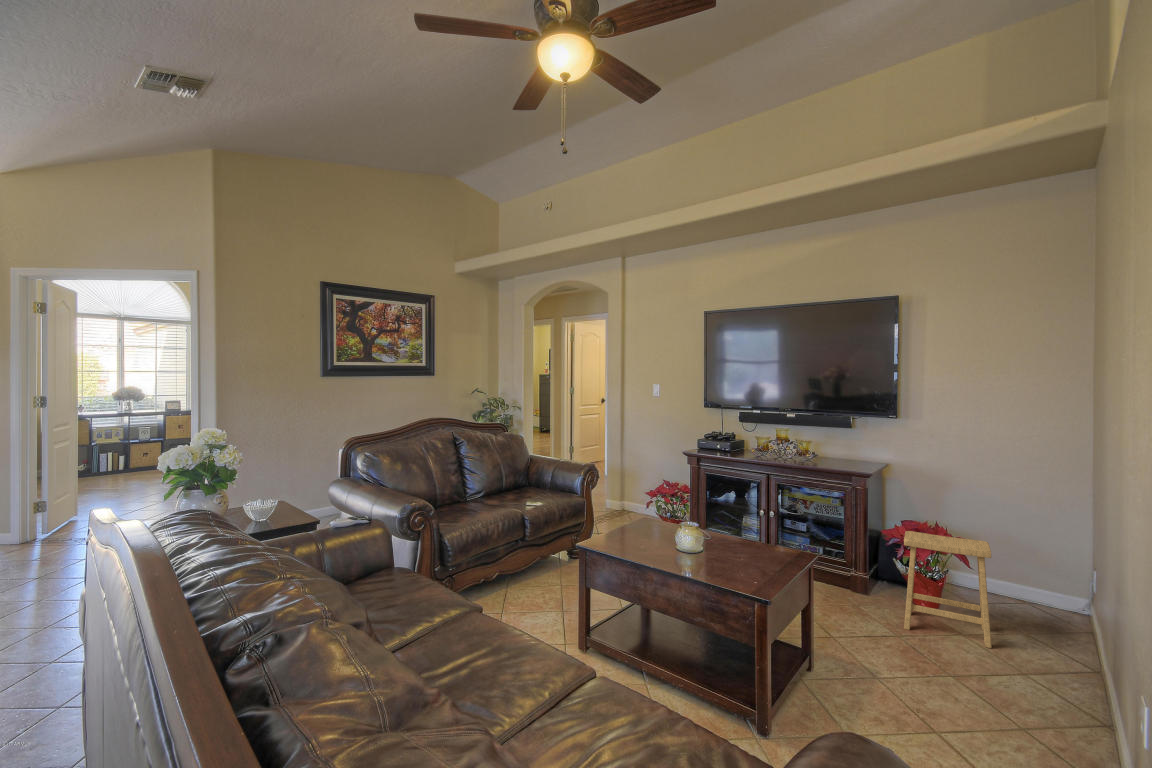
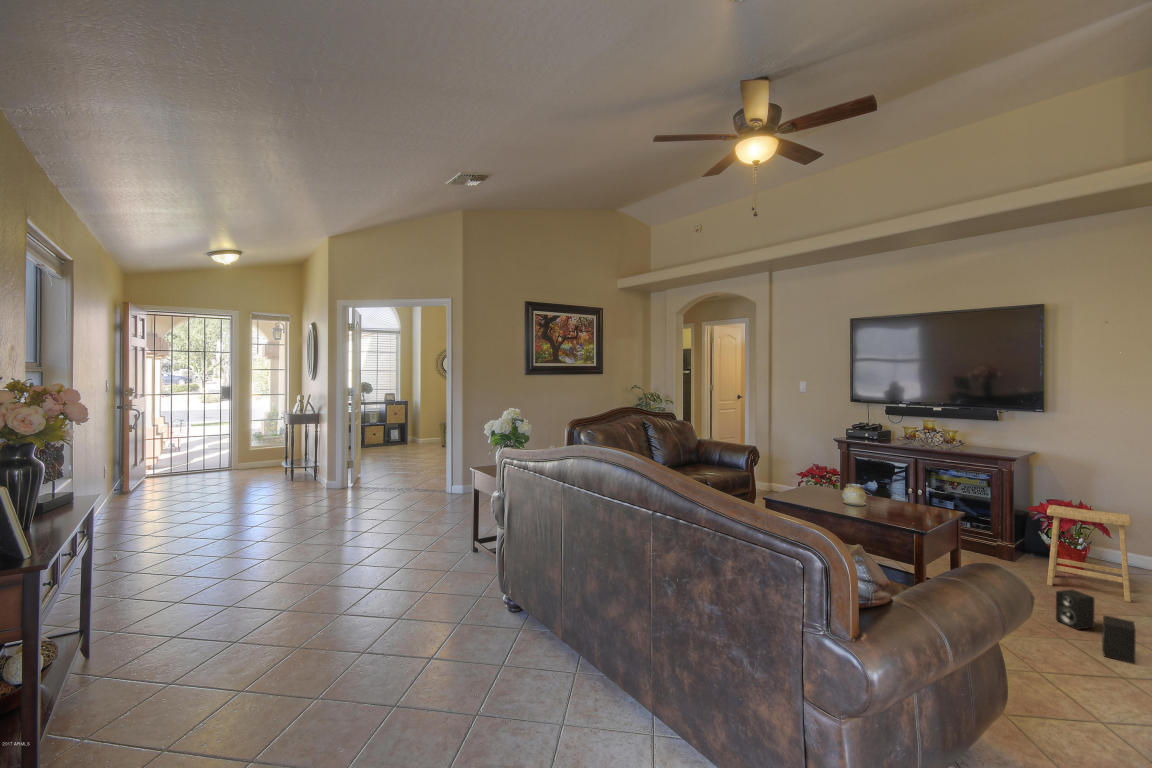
speaker: none [918,649,1015,765] -> present [1056,590,1136,664]

